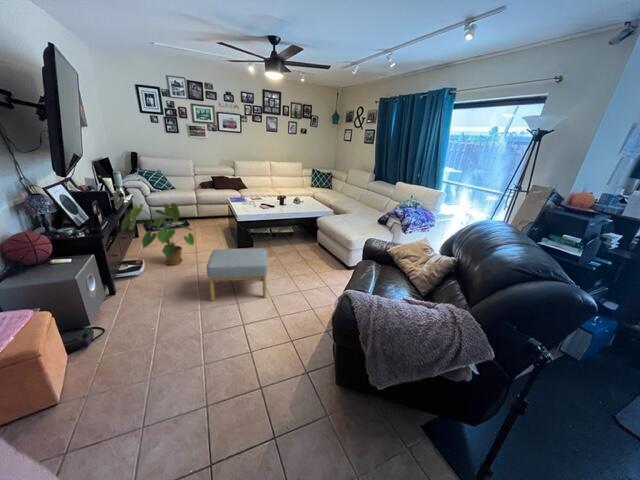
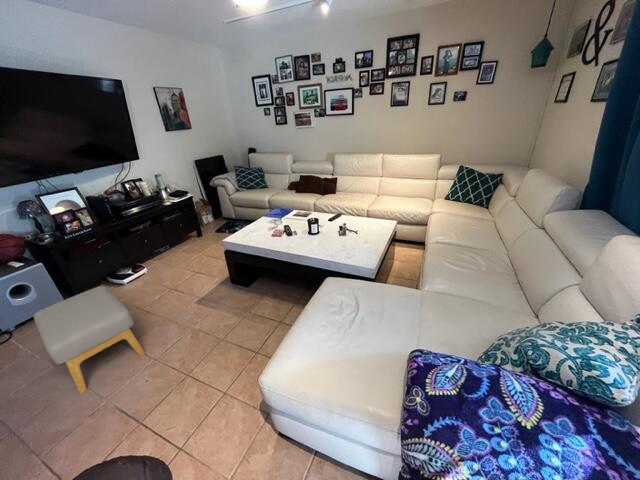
house plant: present [121,203,194,265] -> none [101,207,183,280]

